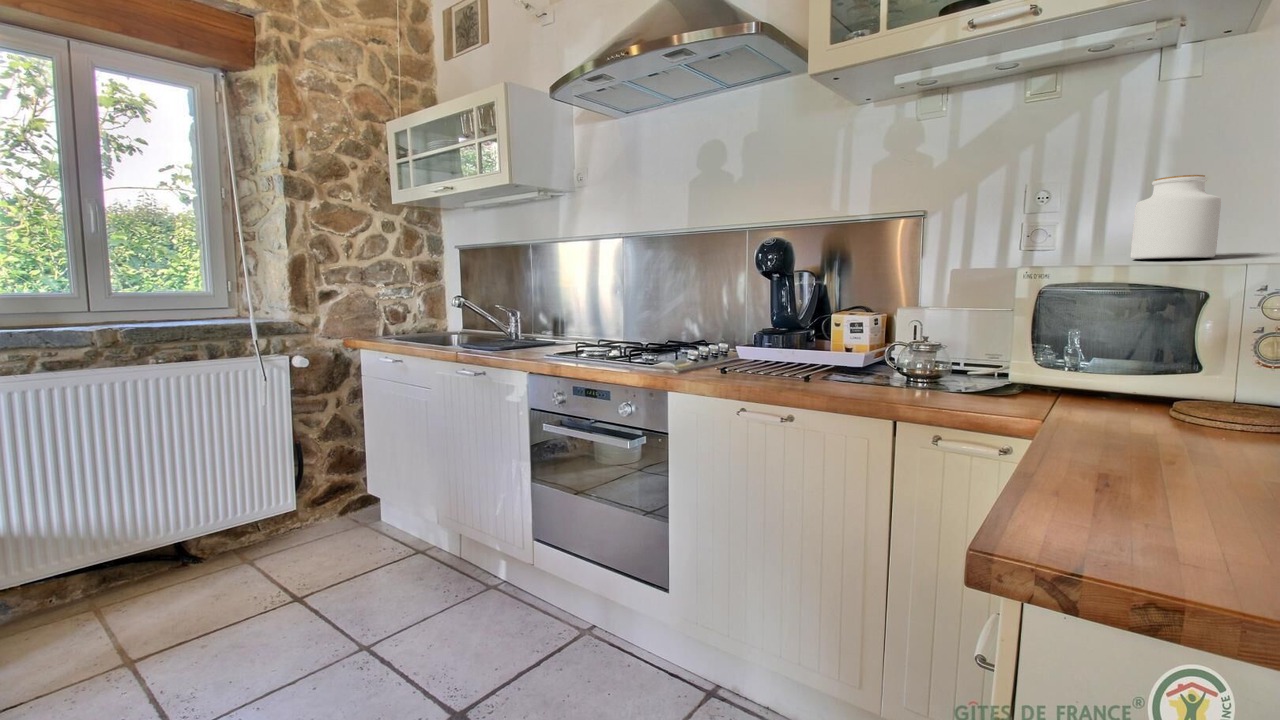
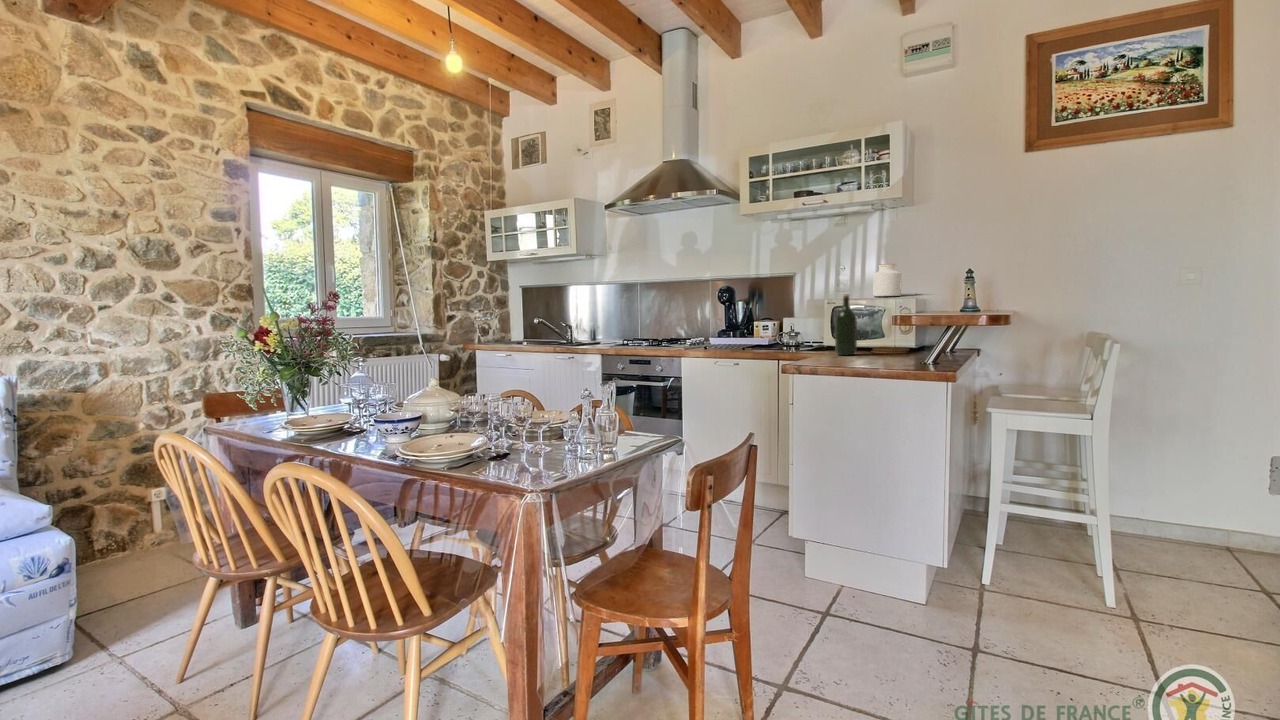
wine bottle: none [1072,244,1155,431] -> present [835,294,857,355]

